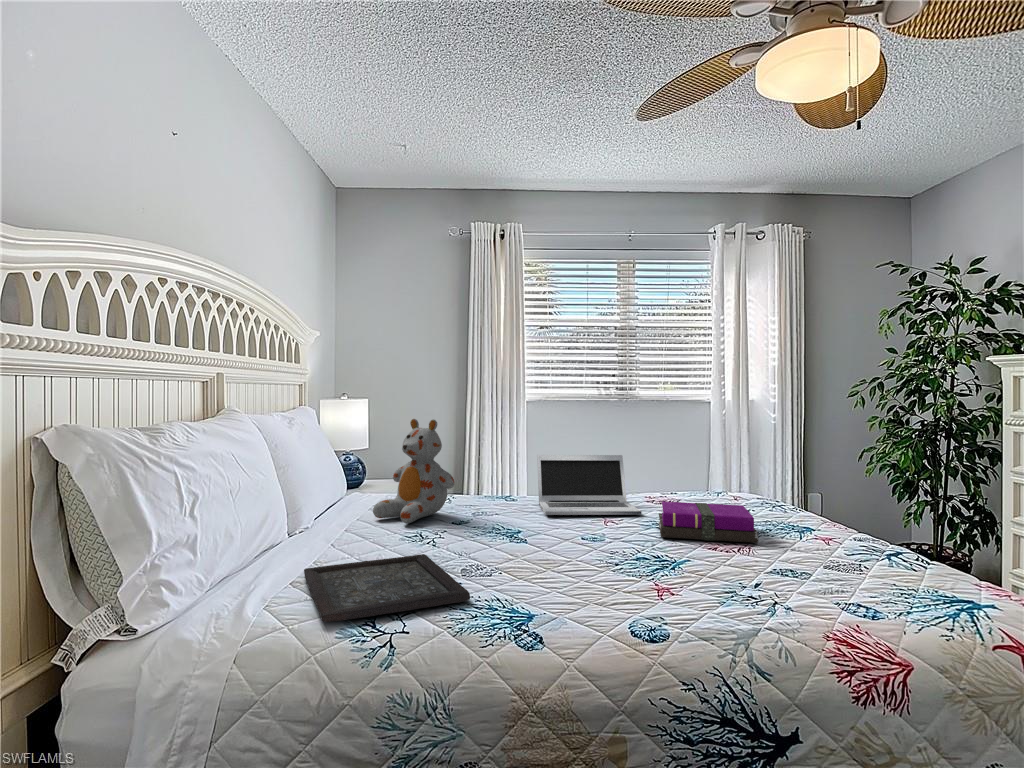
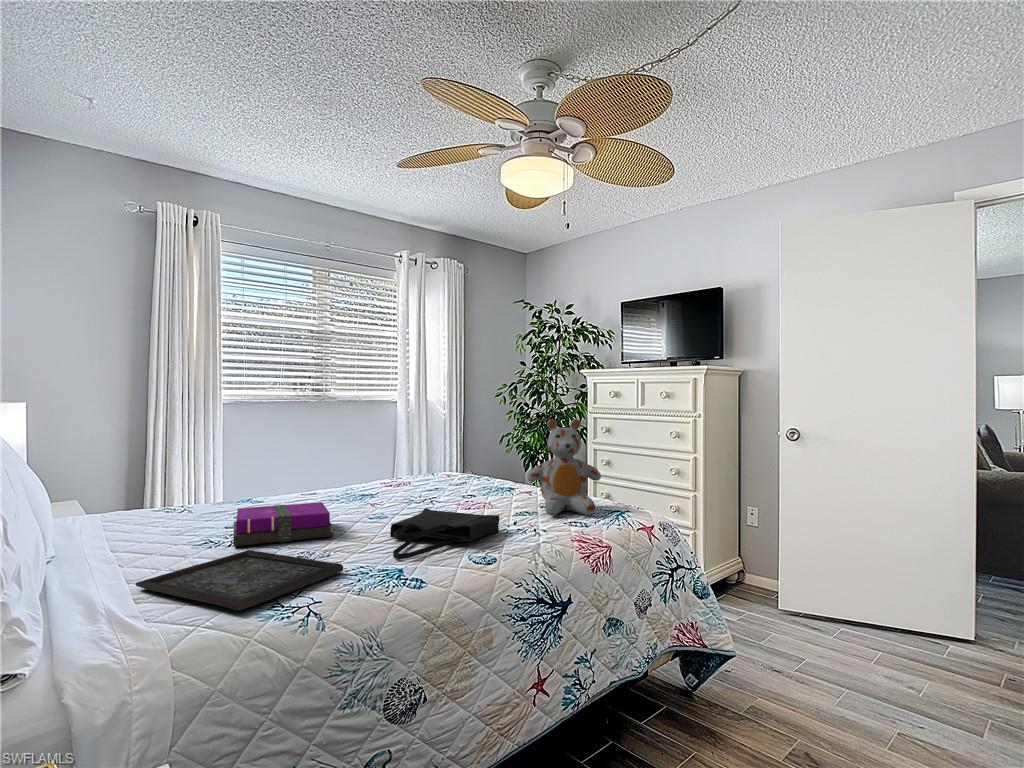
stuffed bear: present [373,419,454,523] -> present [527,419,601,516]
laptop: present [537,455,642,515] -> none [287,448,393,506]
notebook: present [659,501,758,543] -> present [234,502,334,546]
tote bag: none [540,538,716,601] -> present [390,508,499,559]

